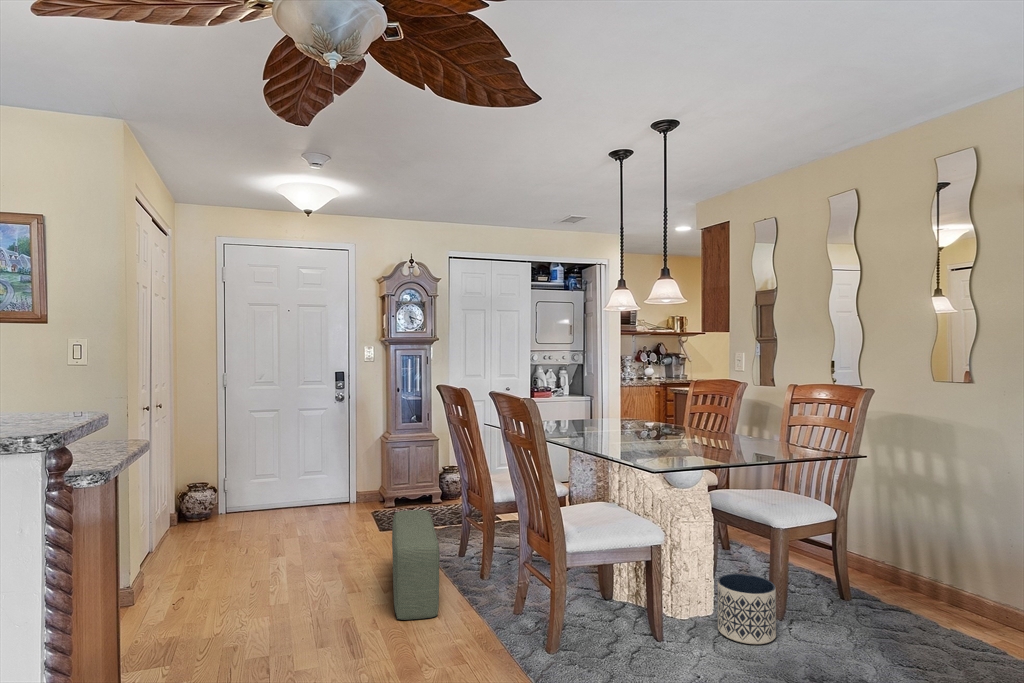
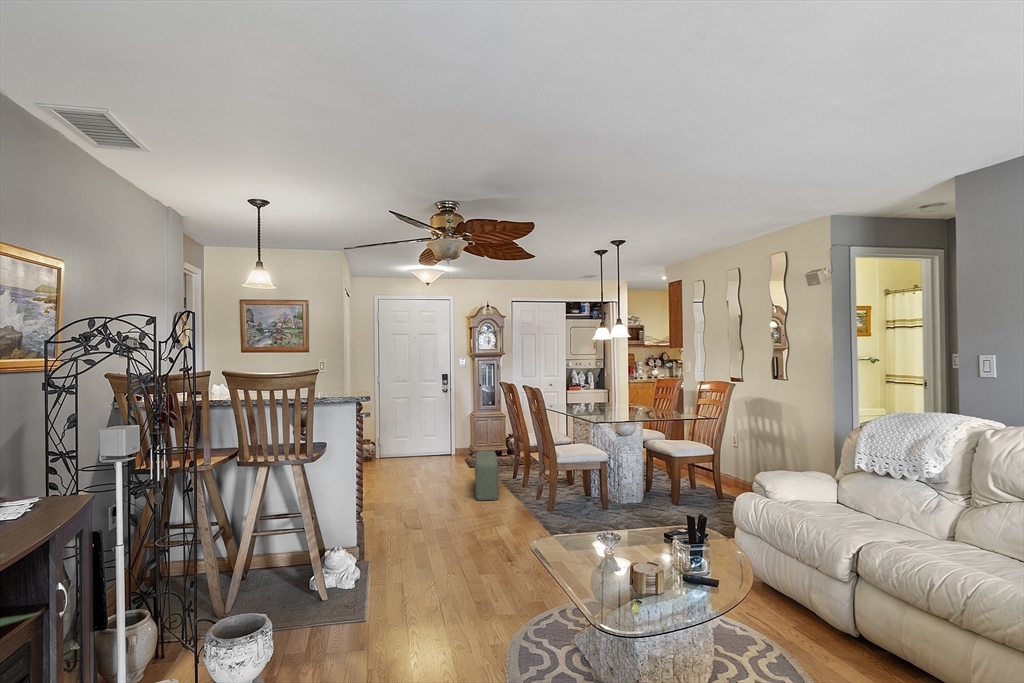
planter: present [718,574,776,644] -> none [638,481,667,513]

